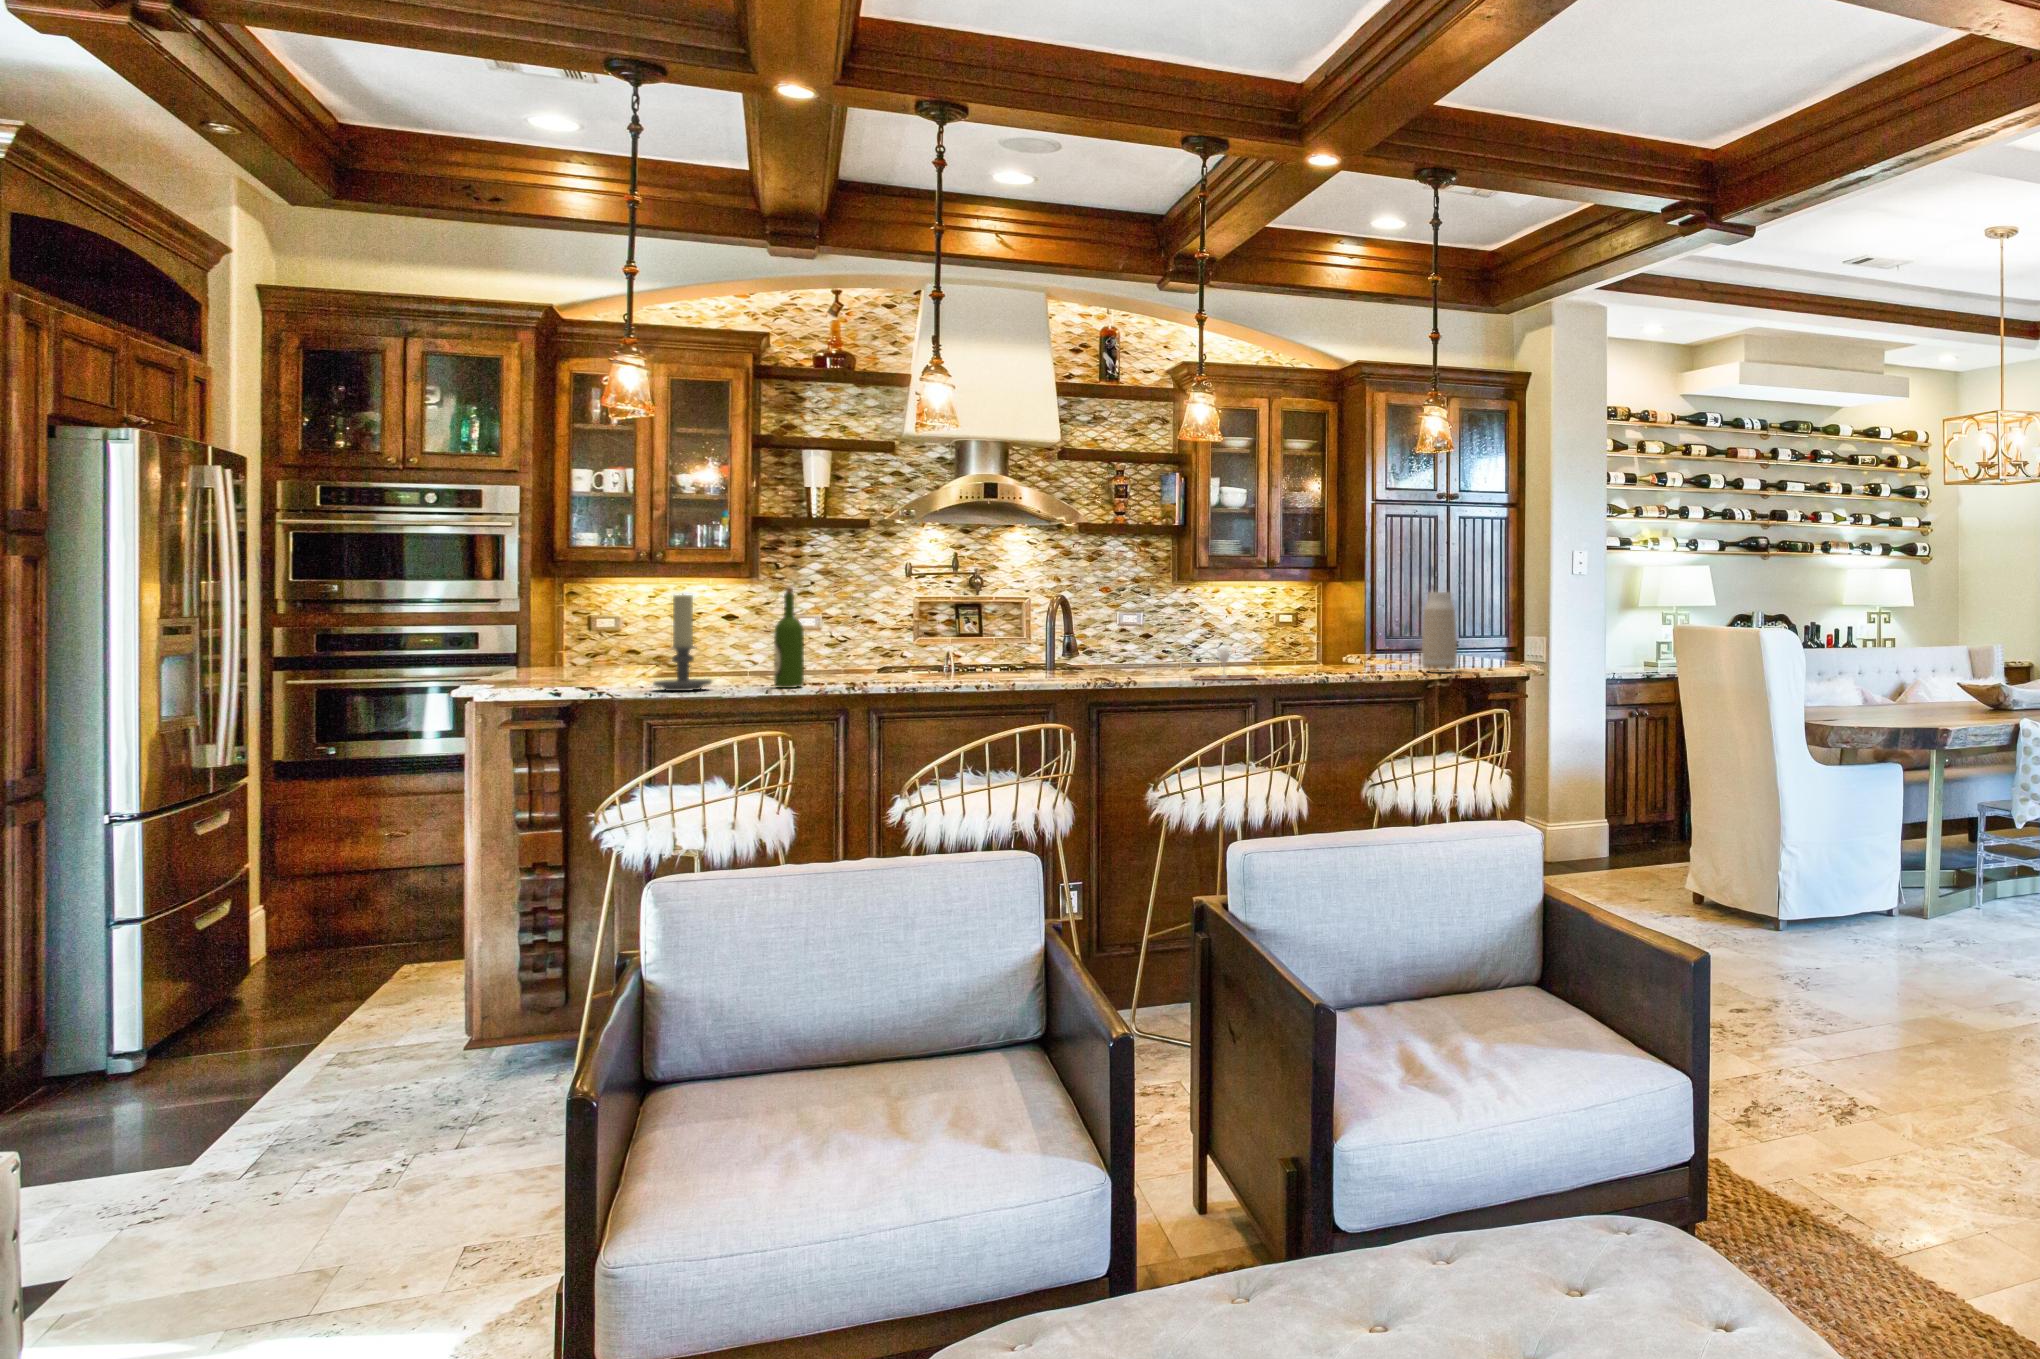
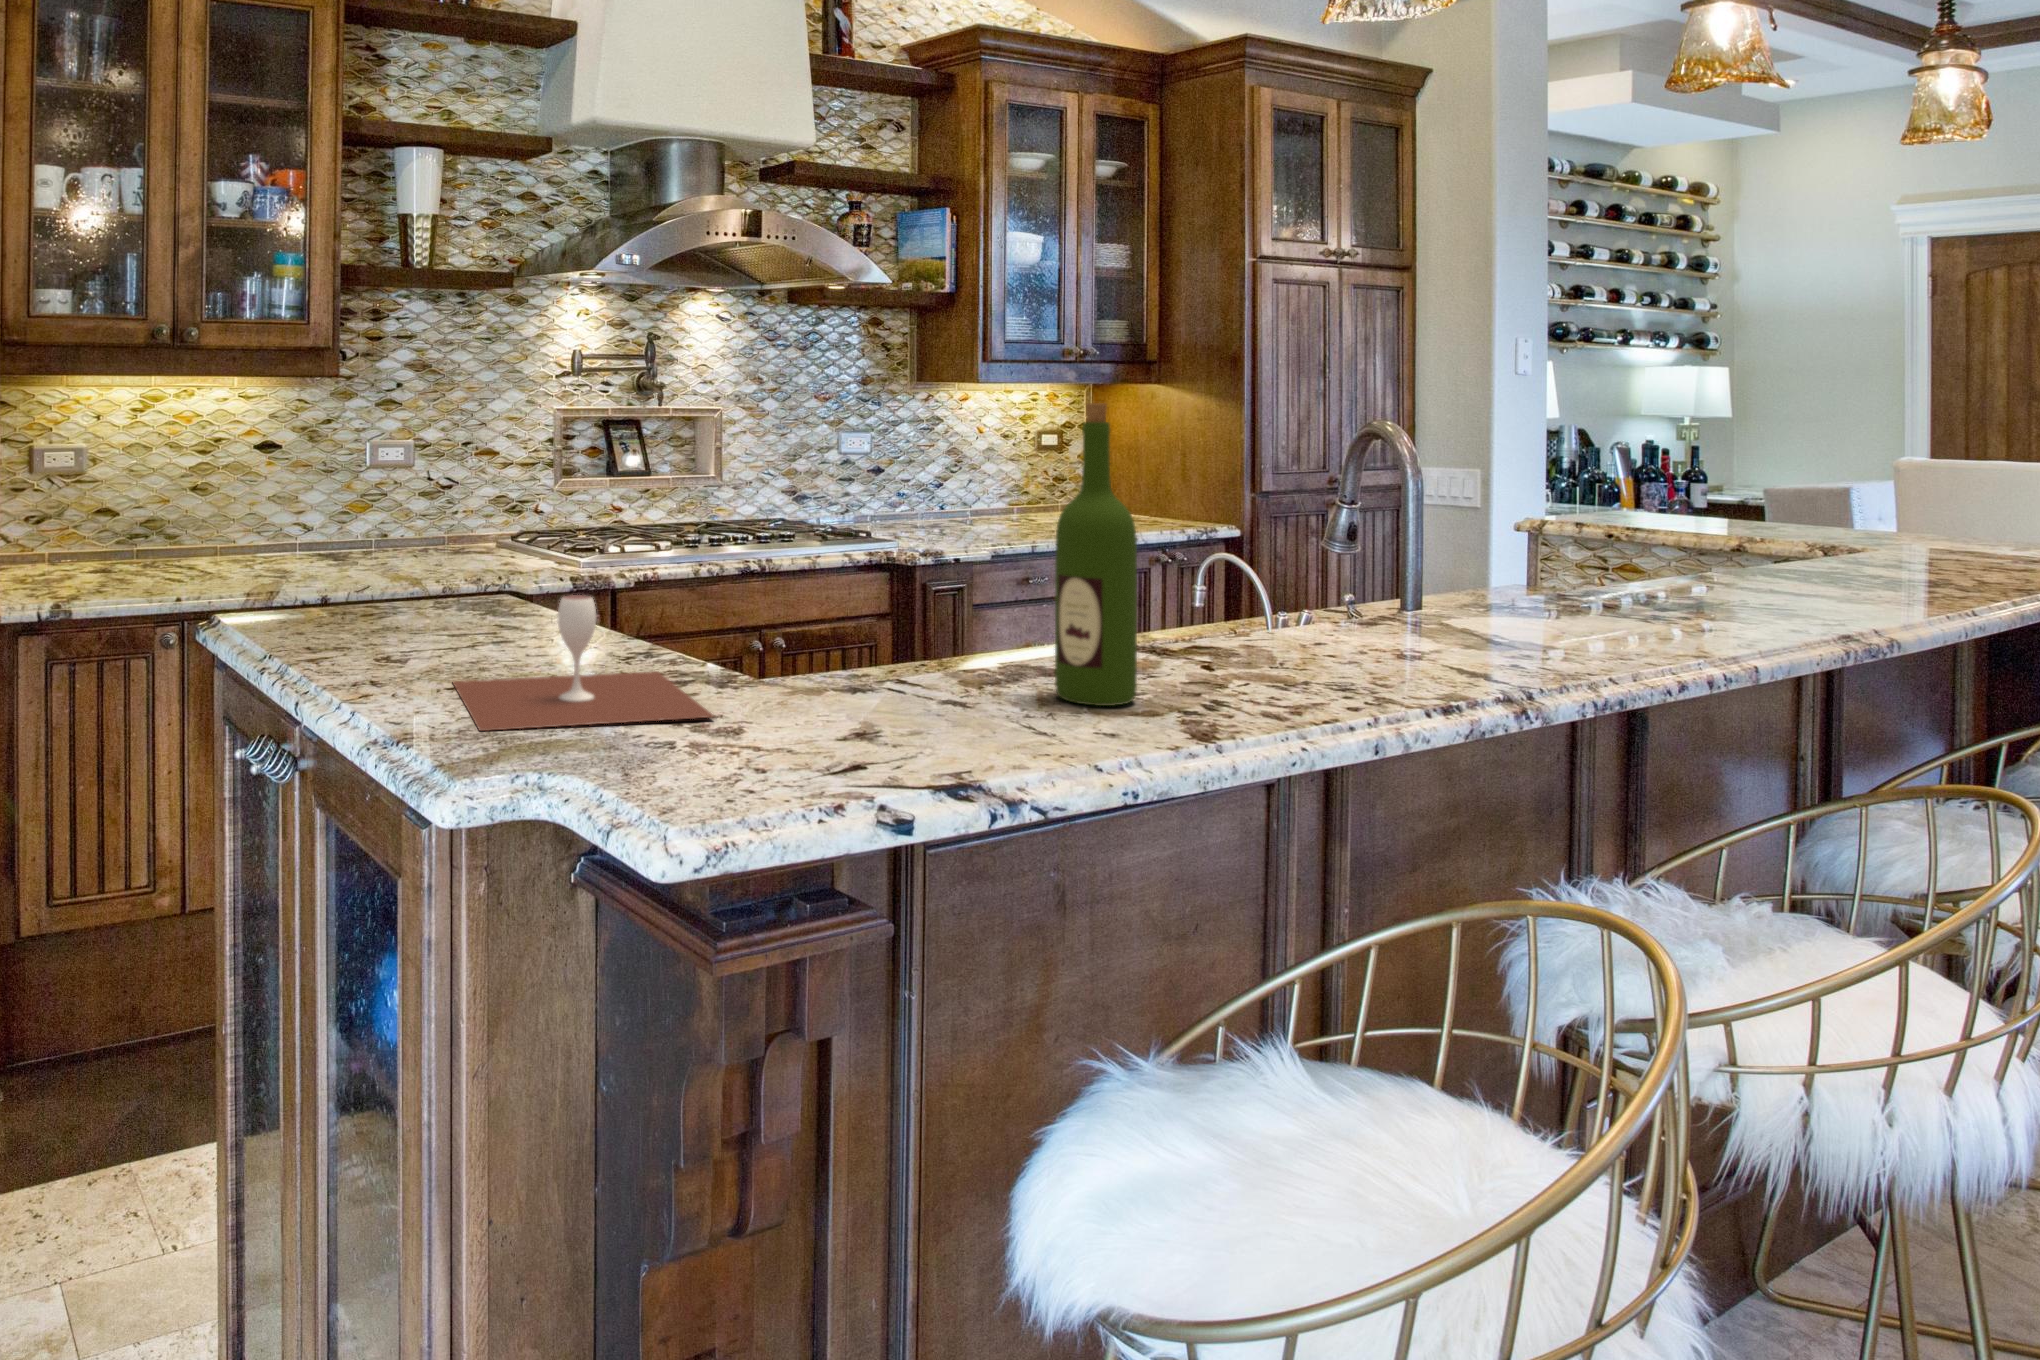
vase: present [1421,592,1457,673] -> none [1858,408,1952,575]
candle holder: present [654,594,712,691] -> none [818,423,986,746]
wine glass: present [1193,649,1256,680] -> present [453,595,713,731]

